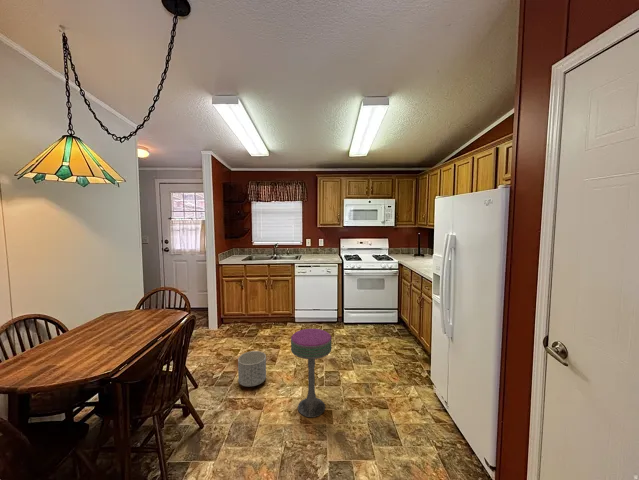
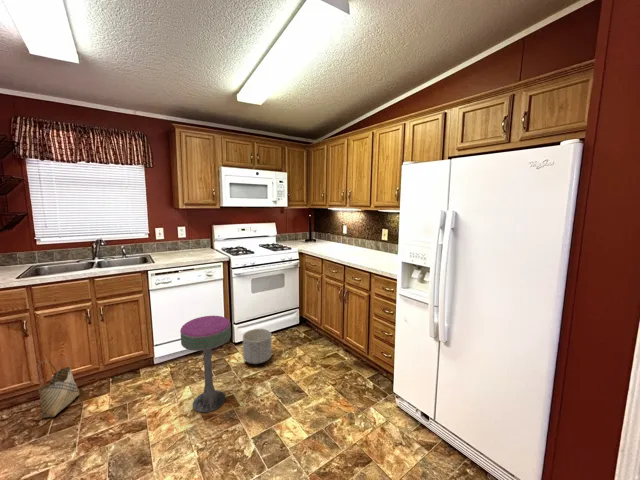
woven basket: none [217,335,240,376] -> present [38,361,79,418]
planter: present [238,351,266,387] -> present [243,329,272,364]

